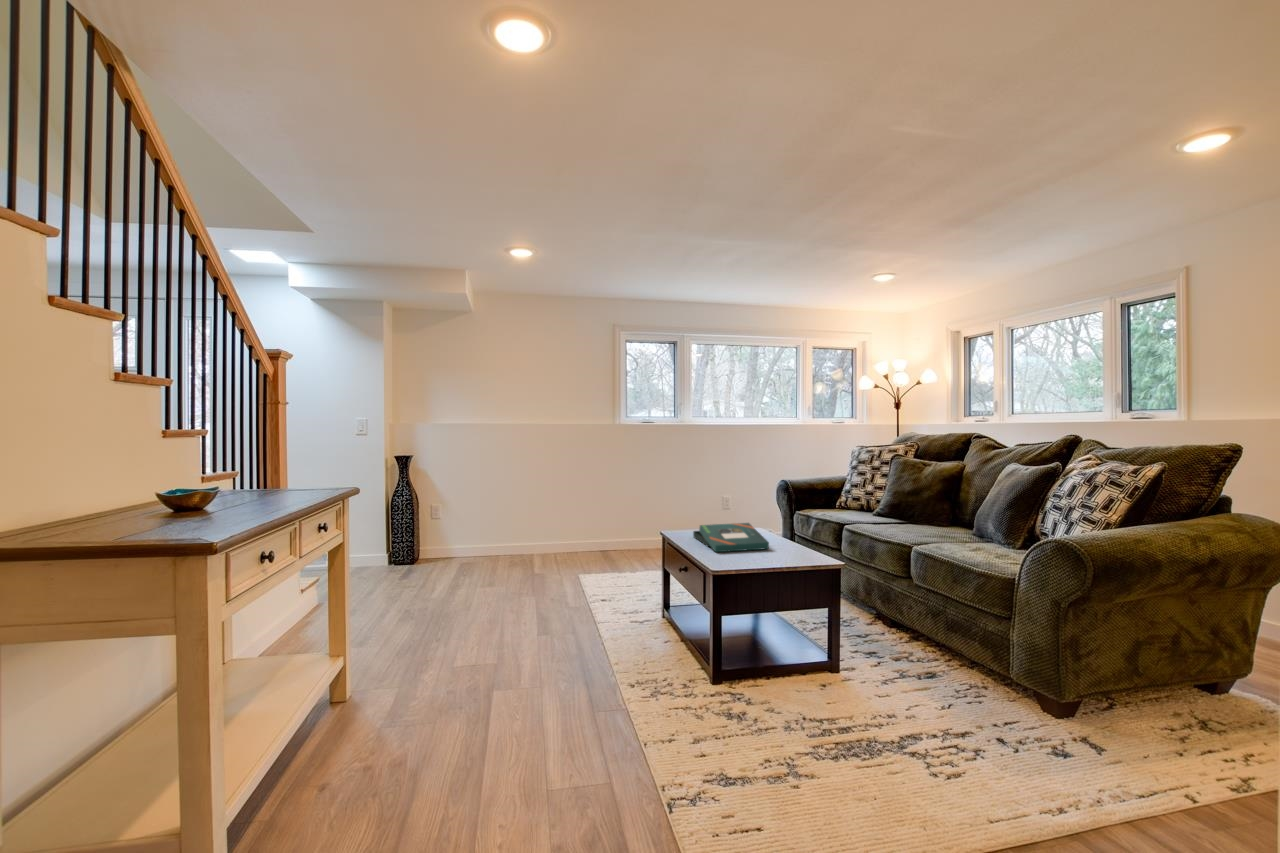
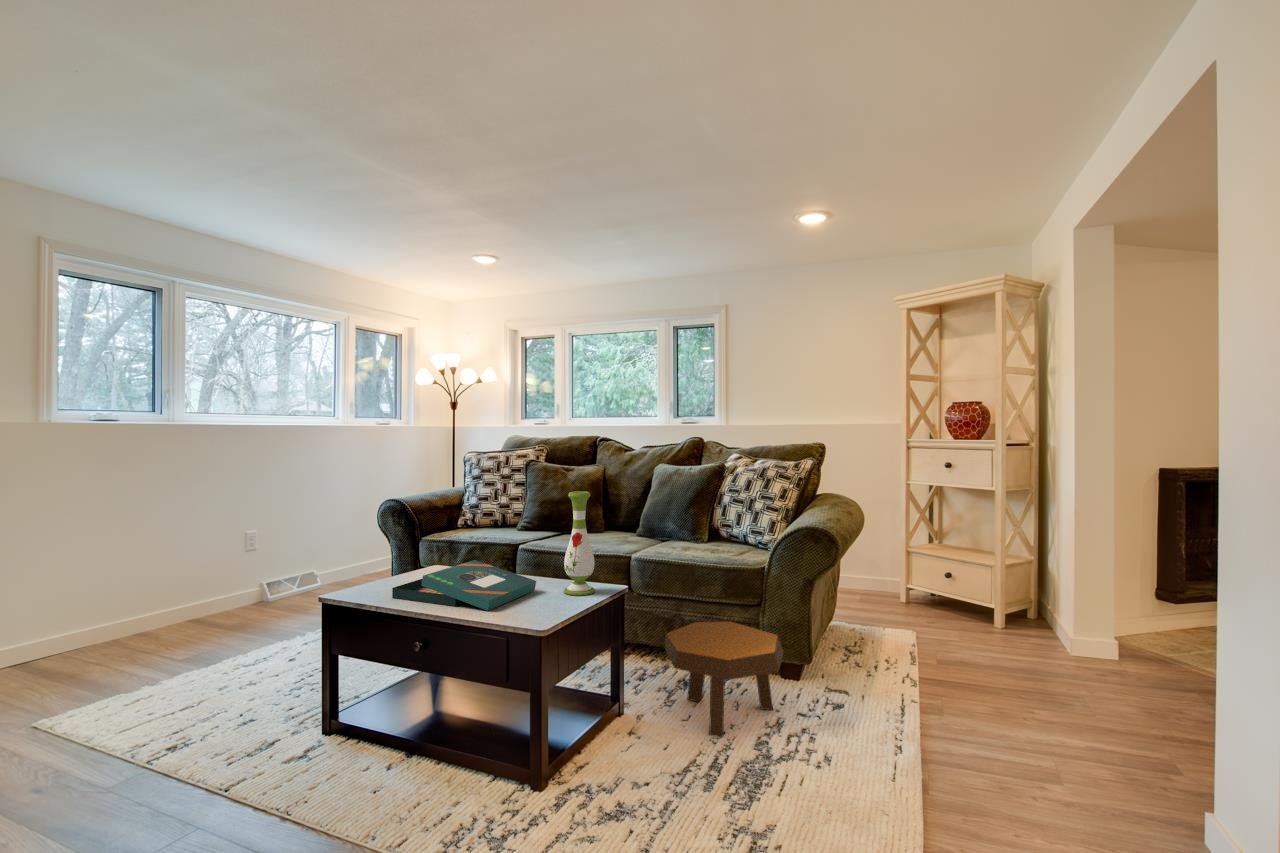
vase: none [781,479,805,558] -> present [564,491,595,596]
footstool: none [857,611,984,713] -> present [665,622,784,737]

